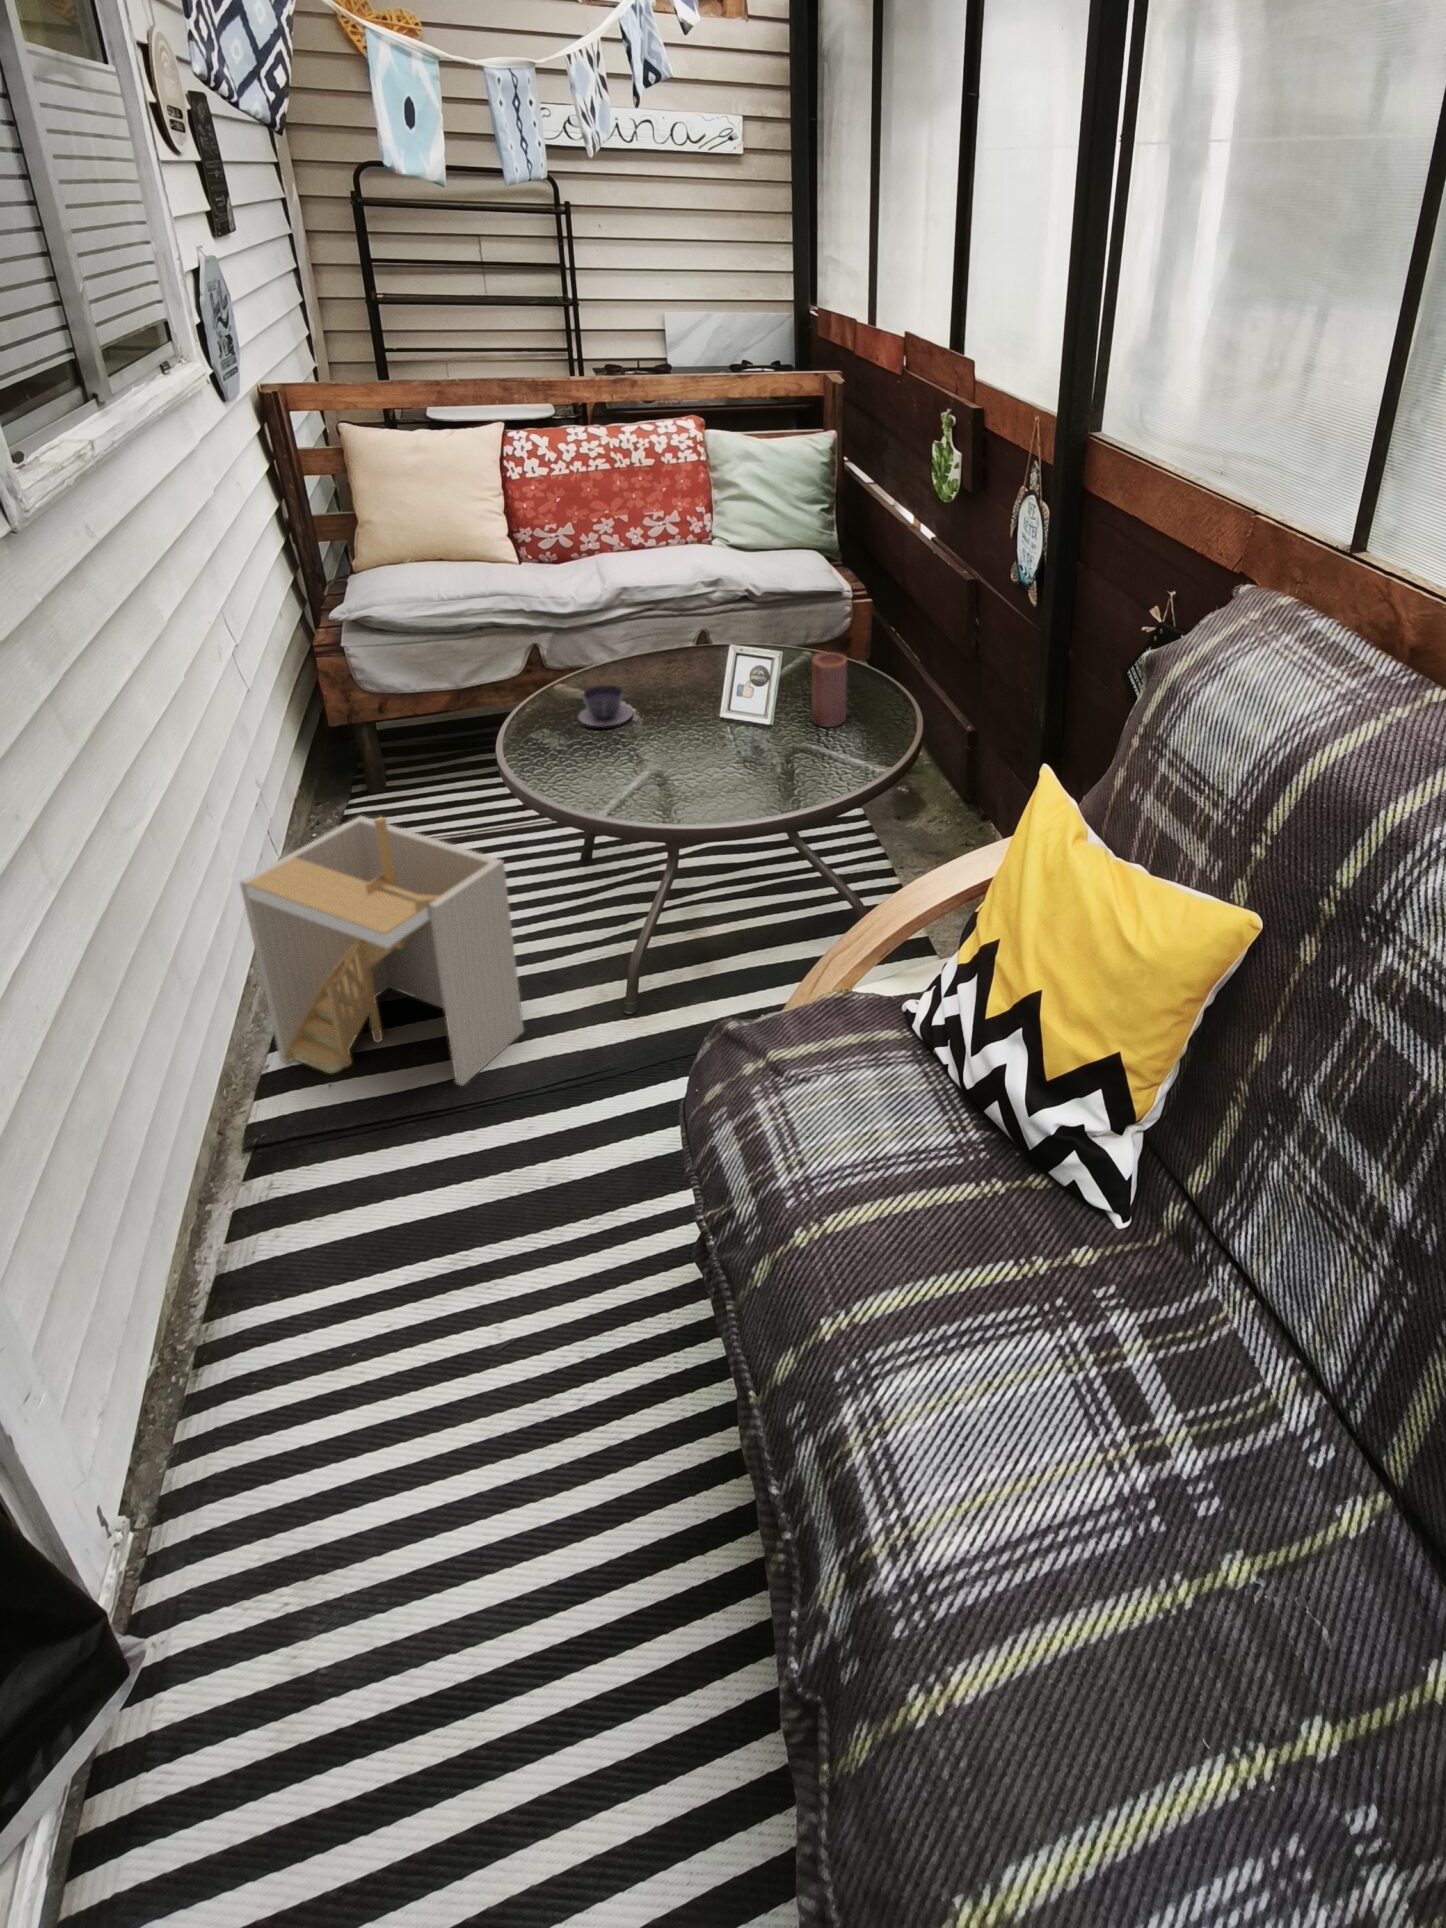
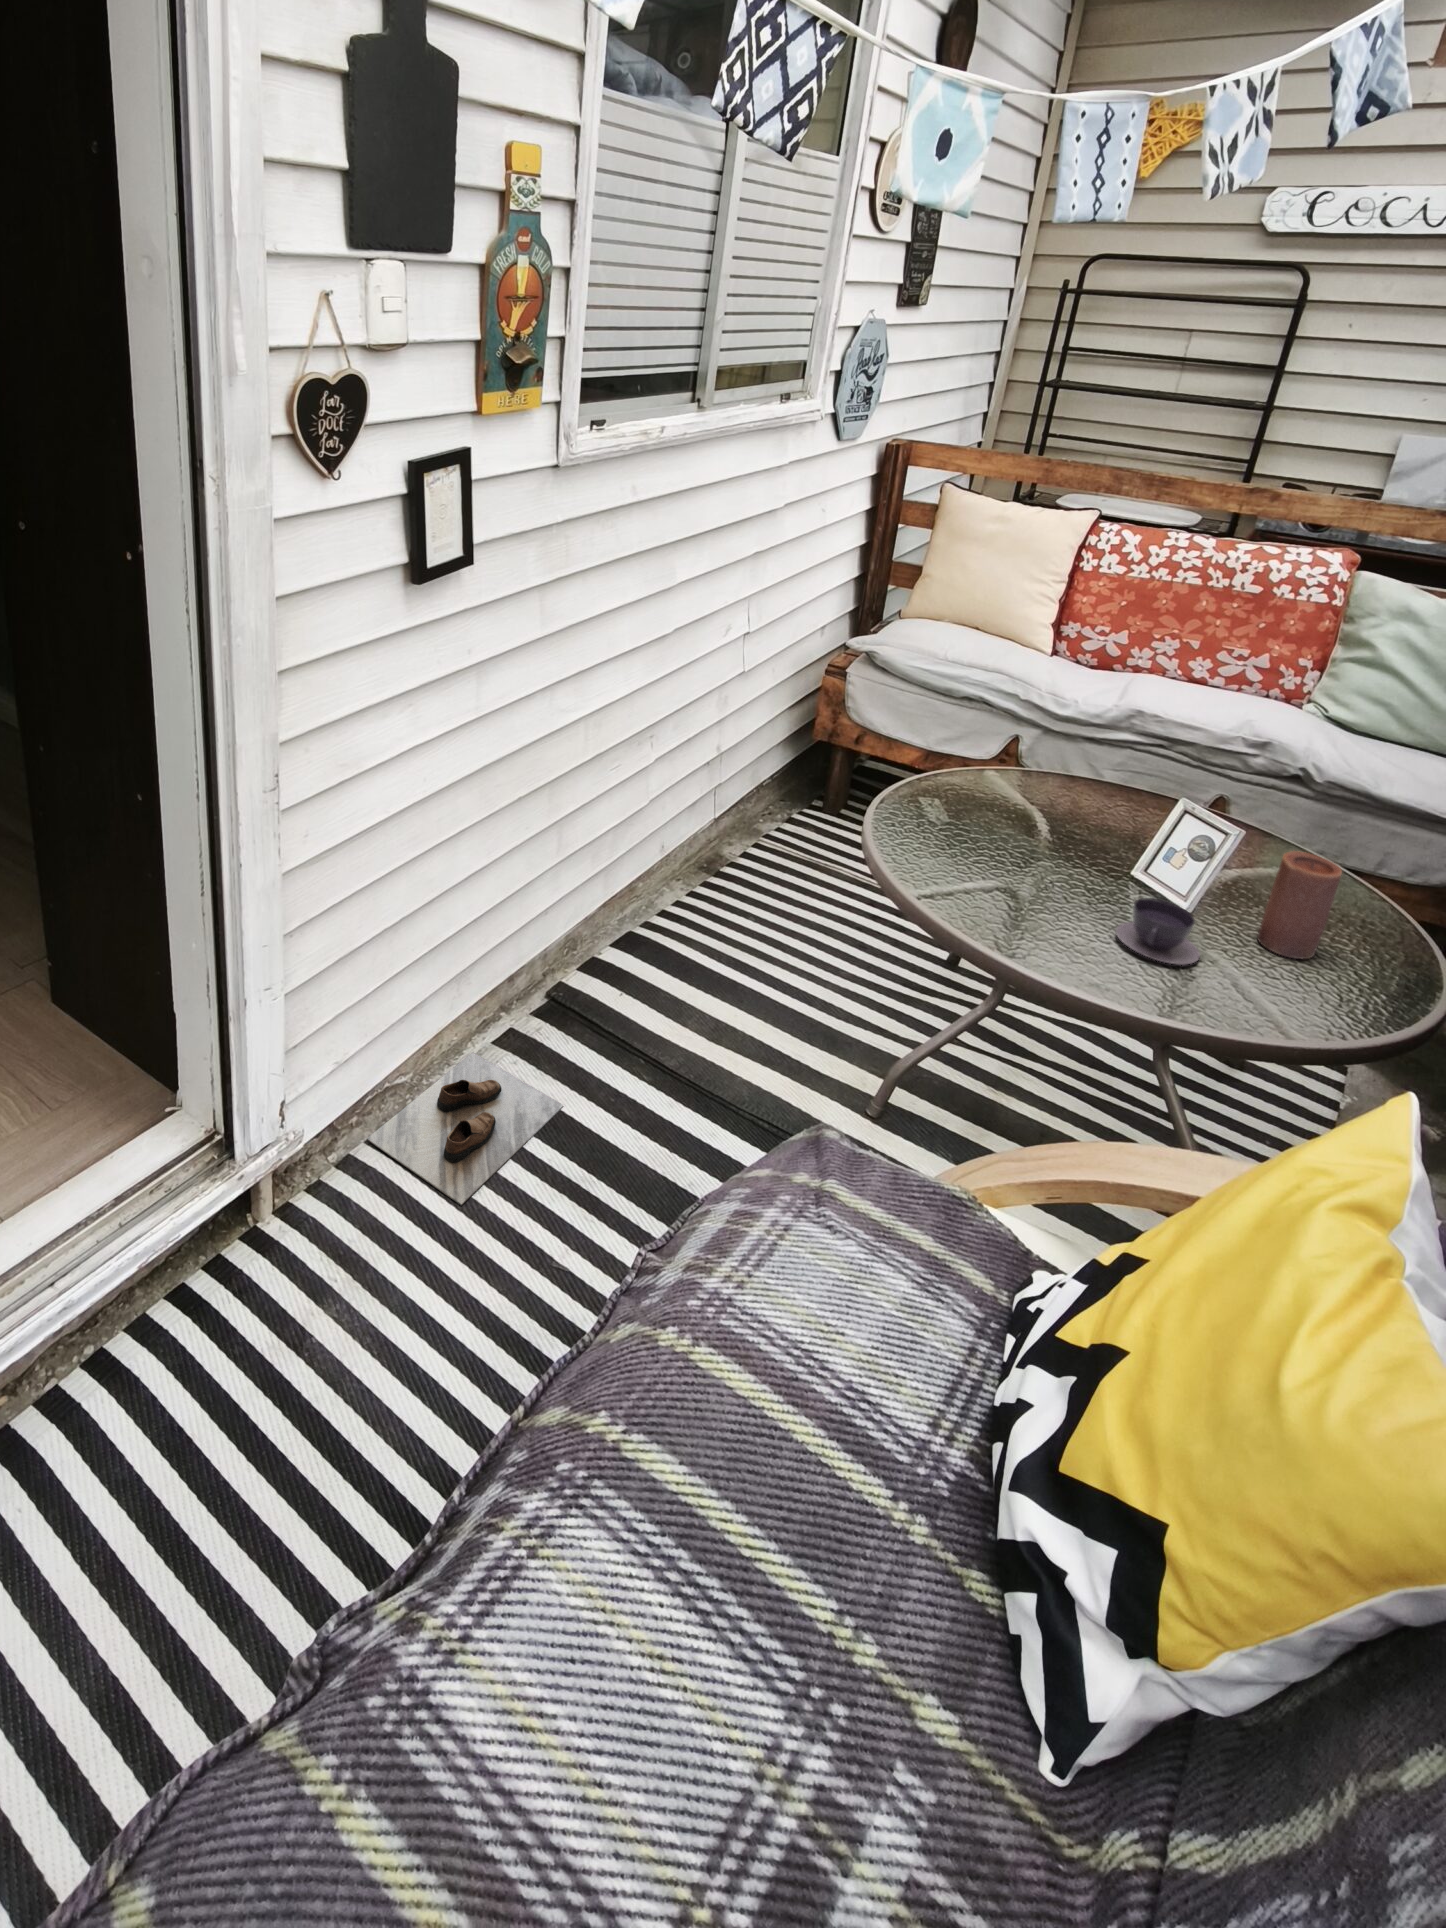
teacup: present [578,685,633,726] -> present [1116,898,1200,965]
storage bin: present [240,816,524,1086] -> none [606,789,796,1064]
shoe: none [182,1220,381,1459] -> present [367,1052,563,1206]

